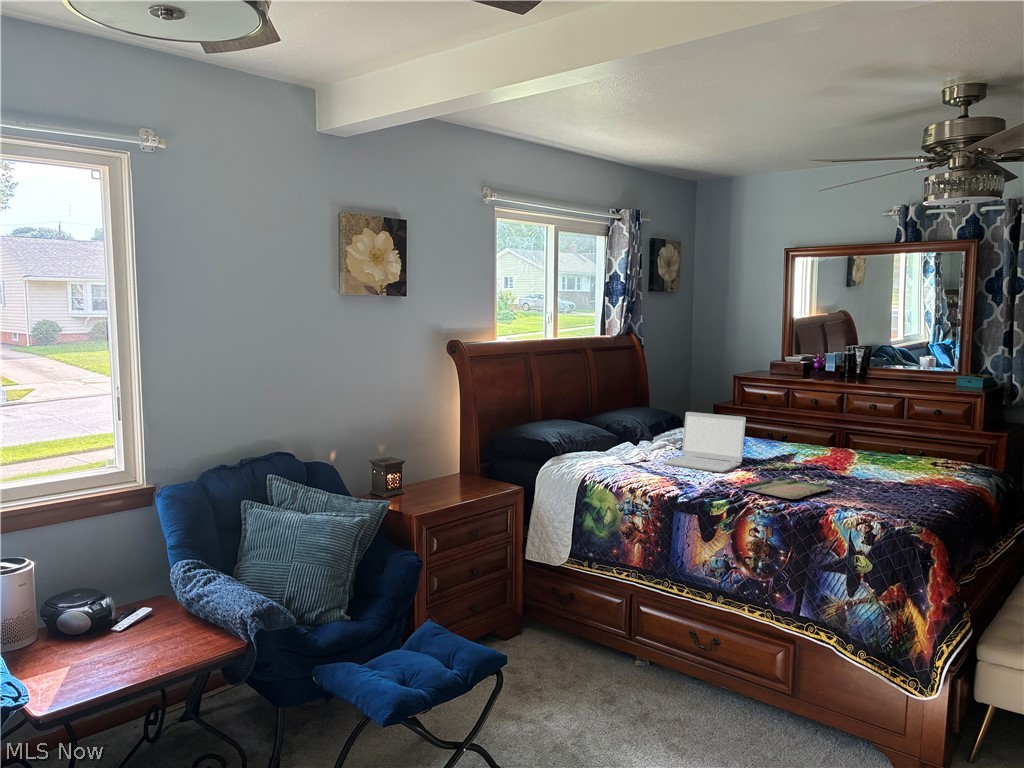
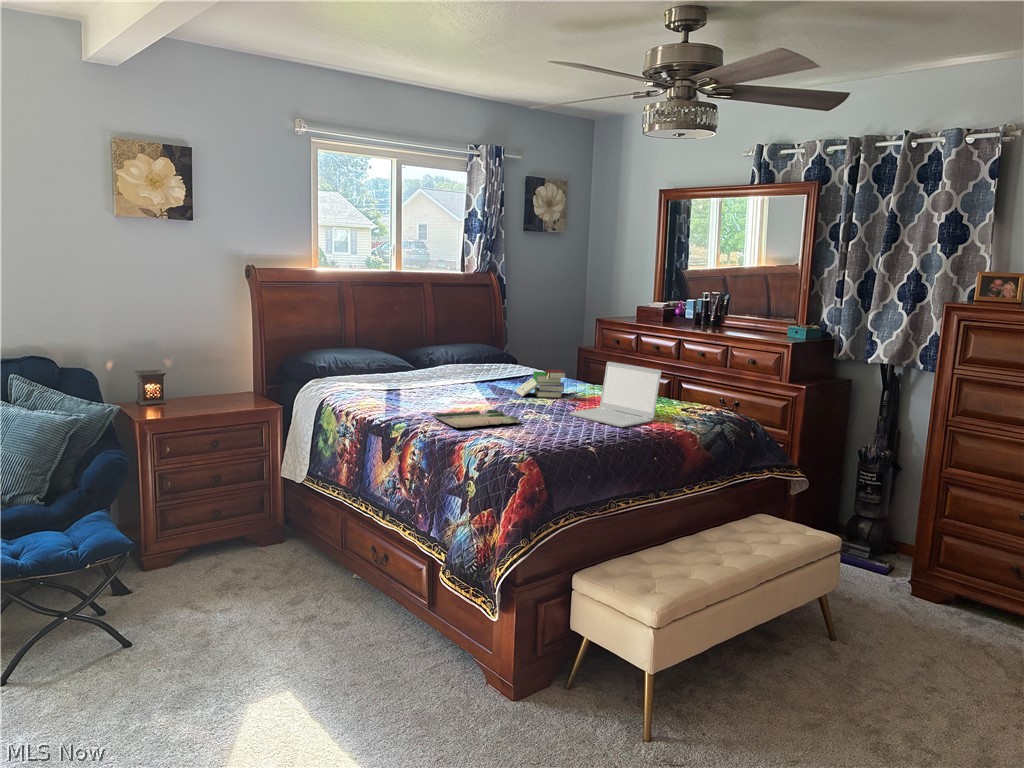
laptop: present [663,412,746,472] -> present [569,362,661,427]
book: none [750,431,812,461] -> present [515,370,565,398]

